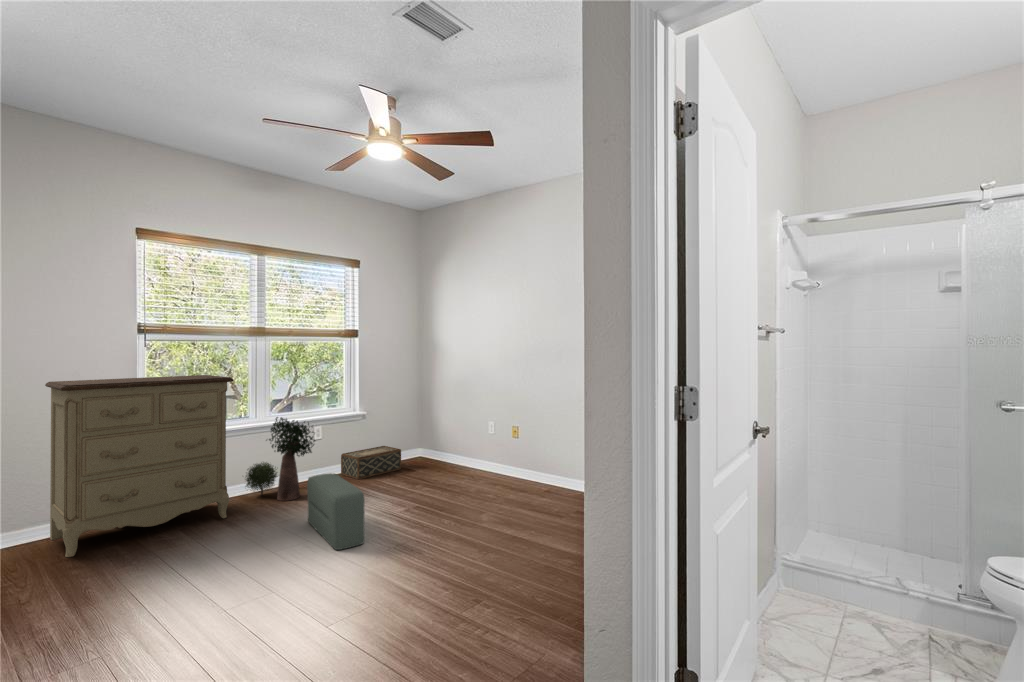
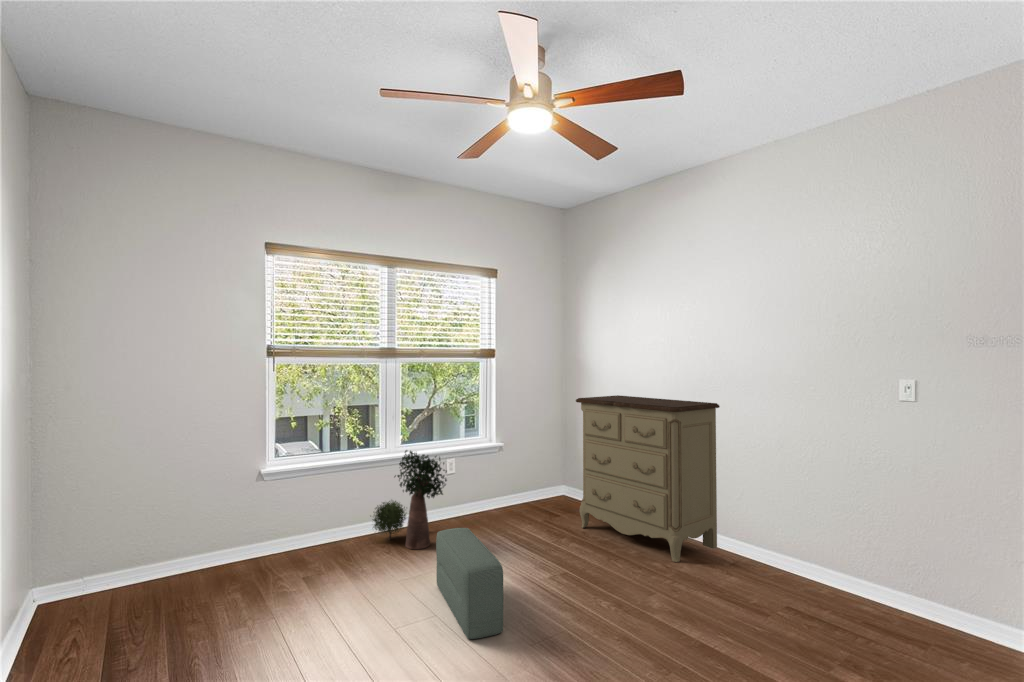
dresser: present [45,375,234,557] -> present [576,395,720,562]
woven basket: present [341,446,401,479] -> none [476,484,543,525]

